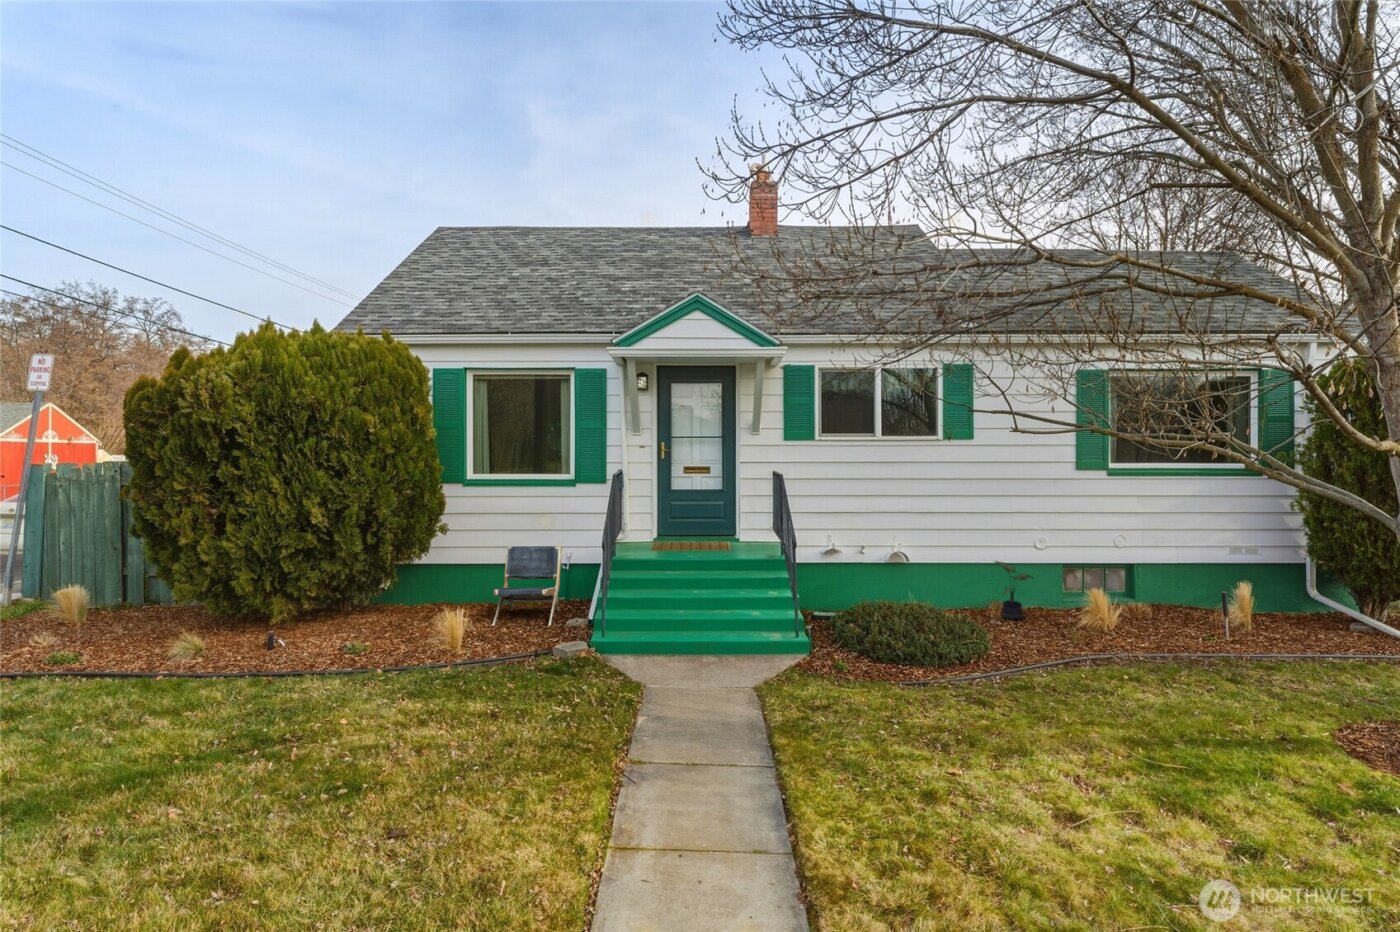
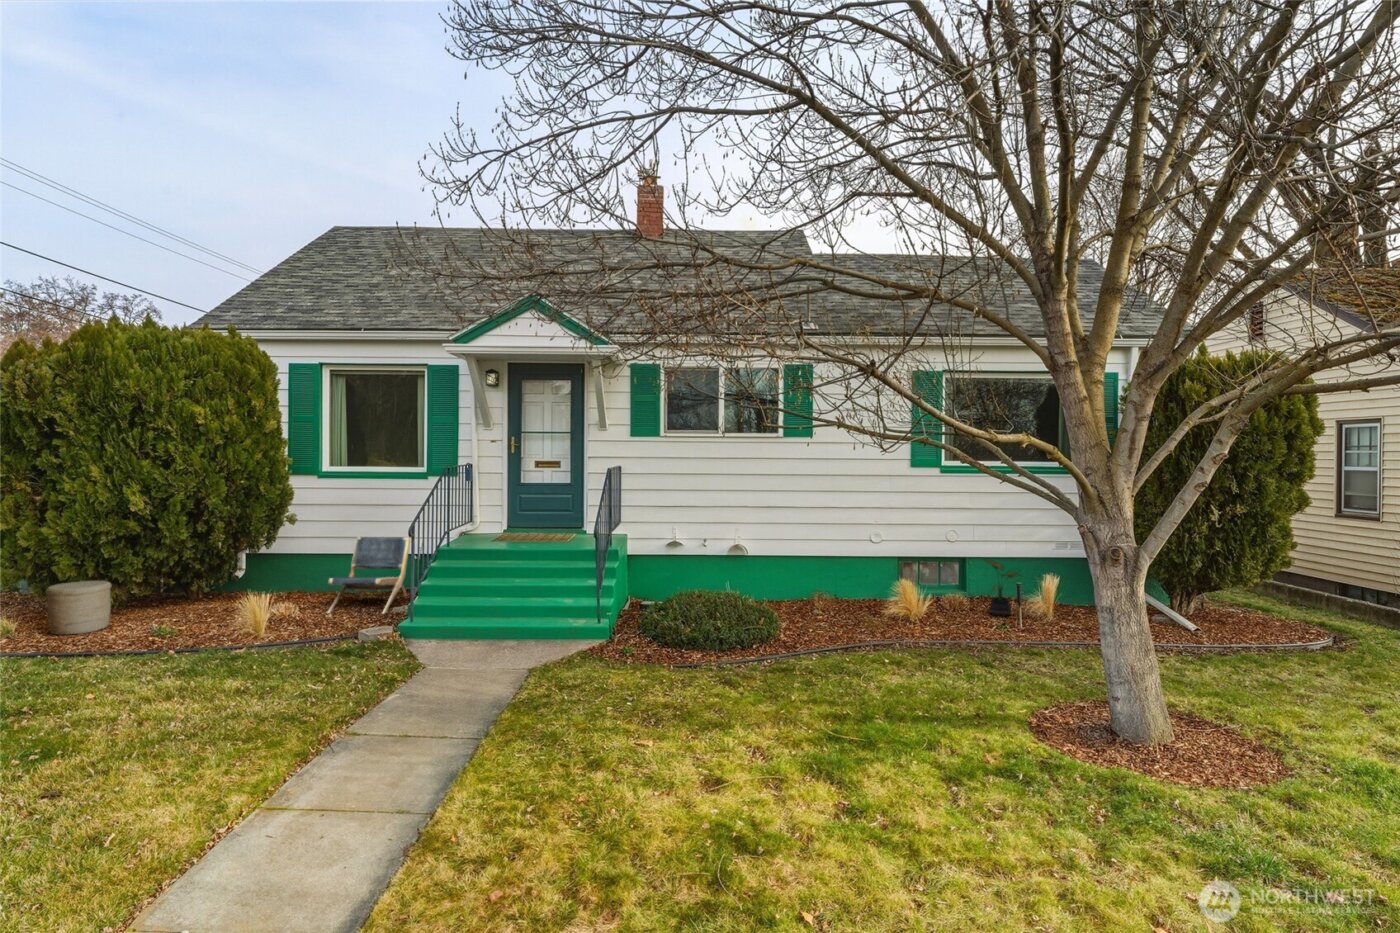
potted plant: present [995,561,1033,620] -> present [984,559,1021,616]
woven basket: none [231,595,289,652] -> present [46,581,111,635]

